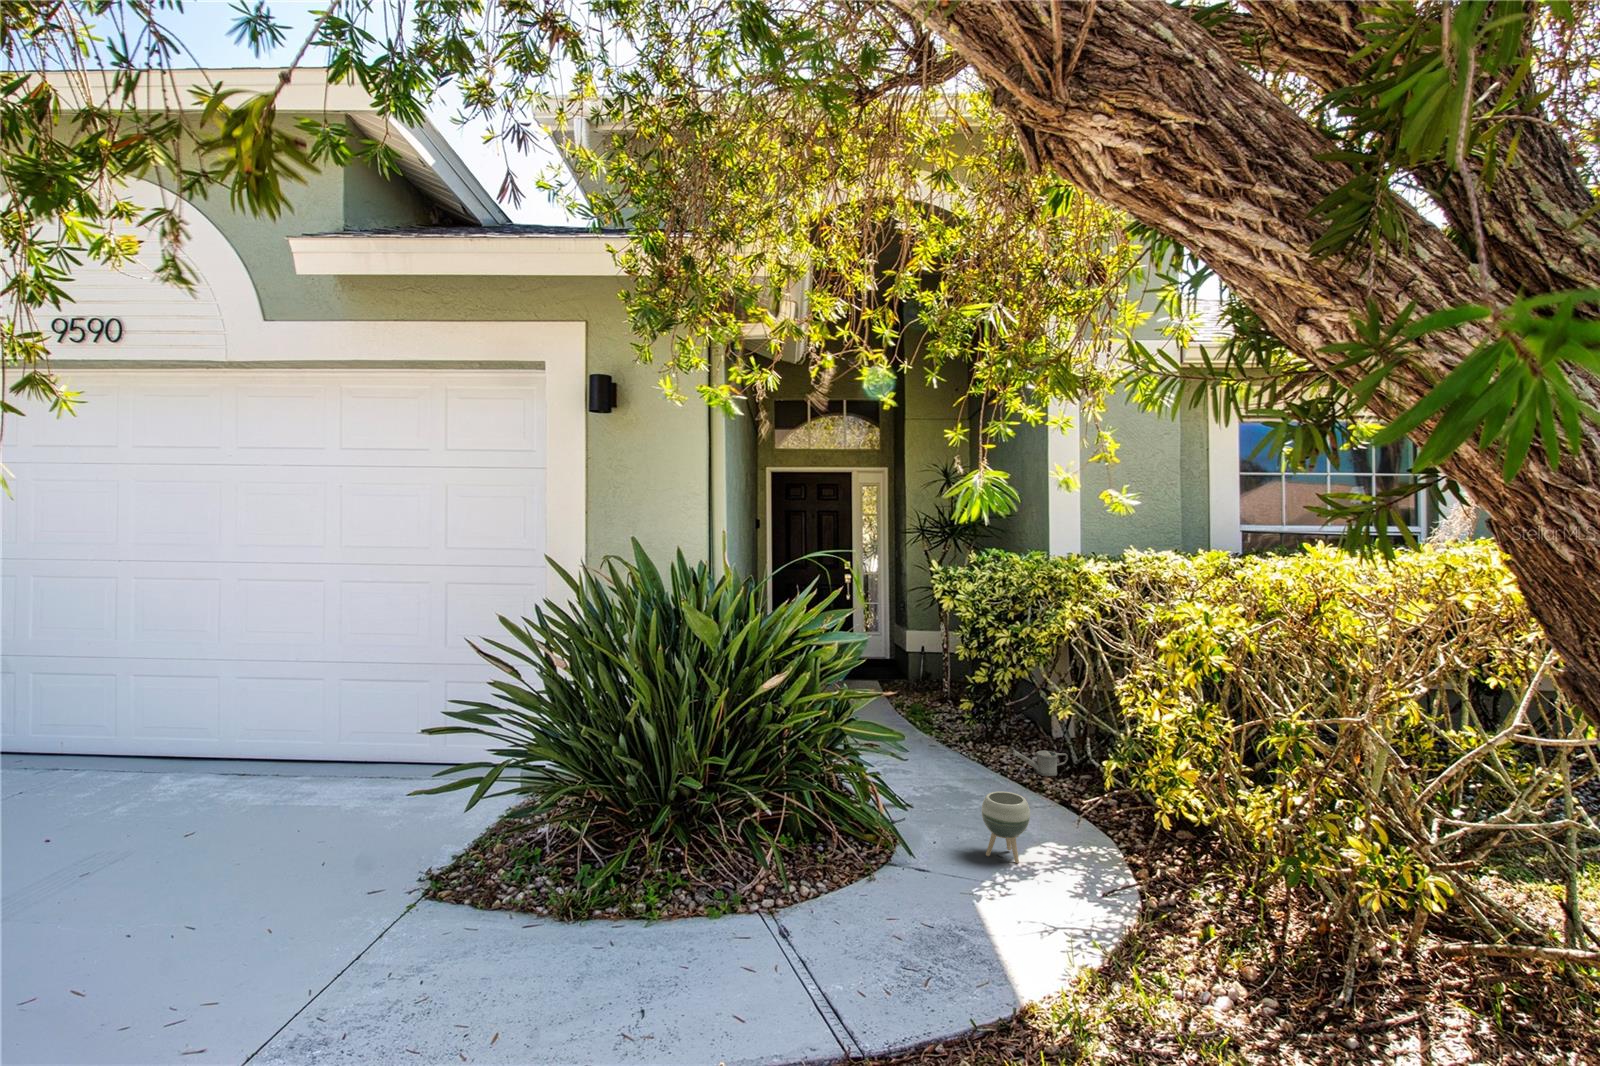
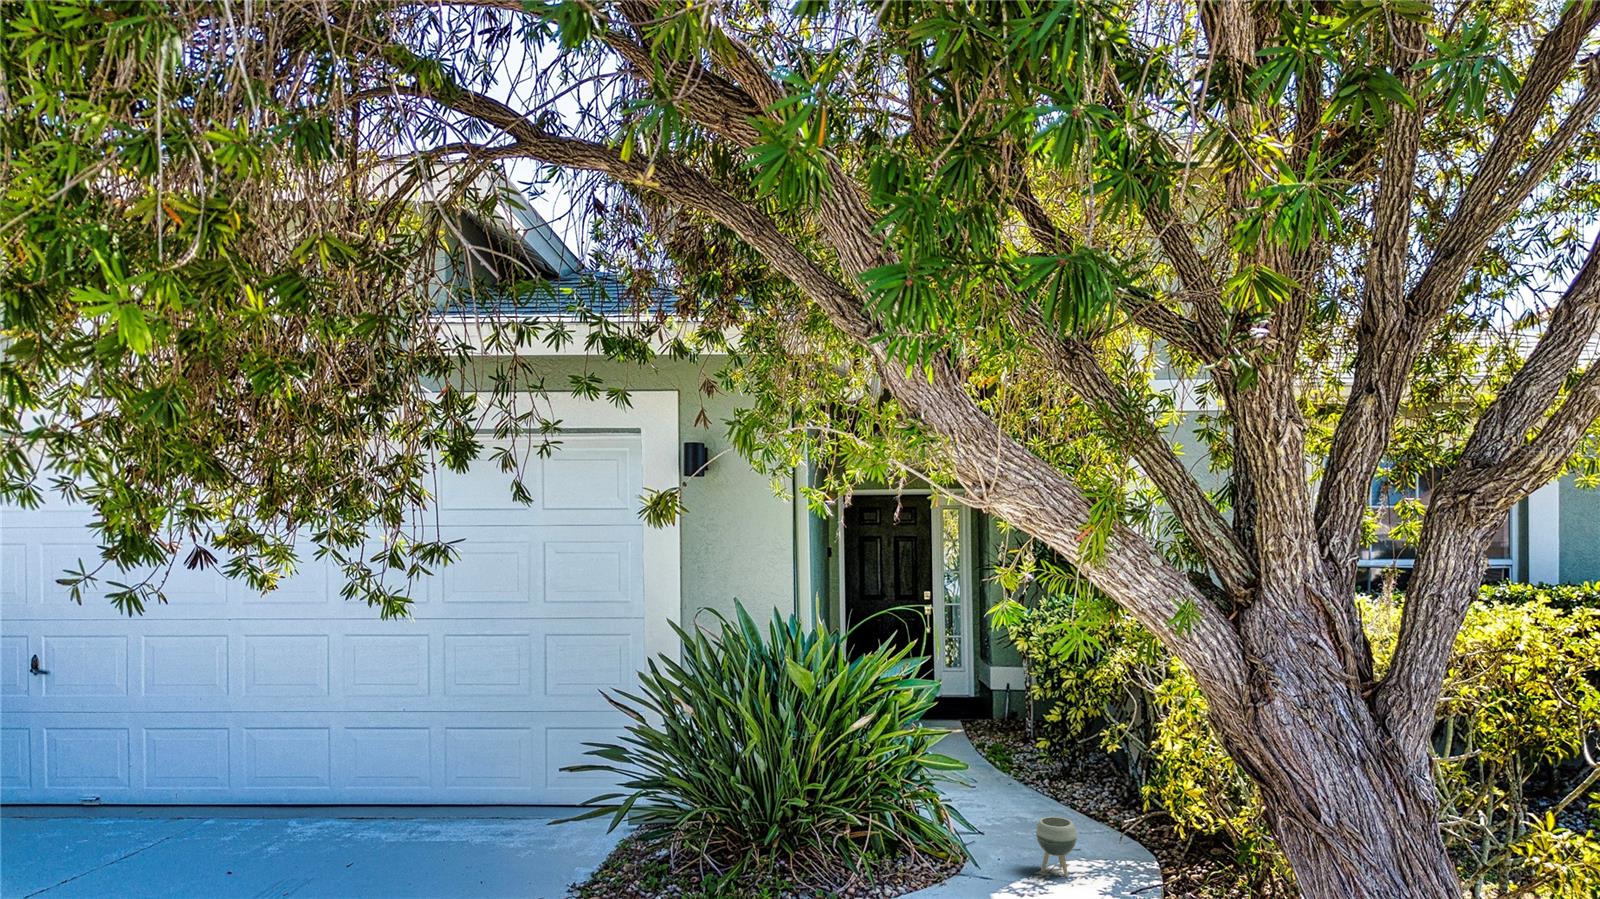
watering can: present [1013,749,1068,776] -> none [1081,784,1133,810]

